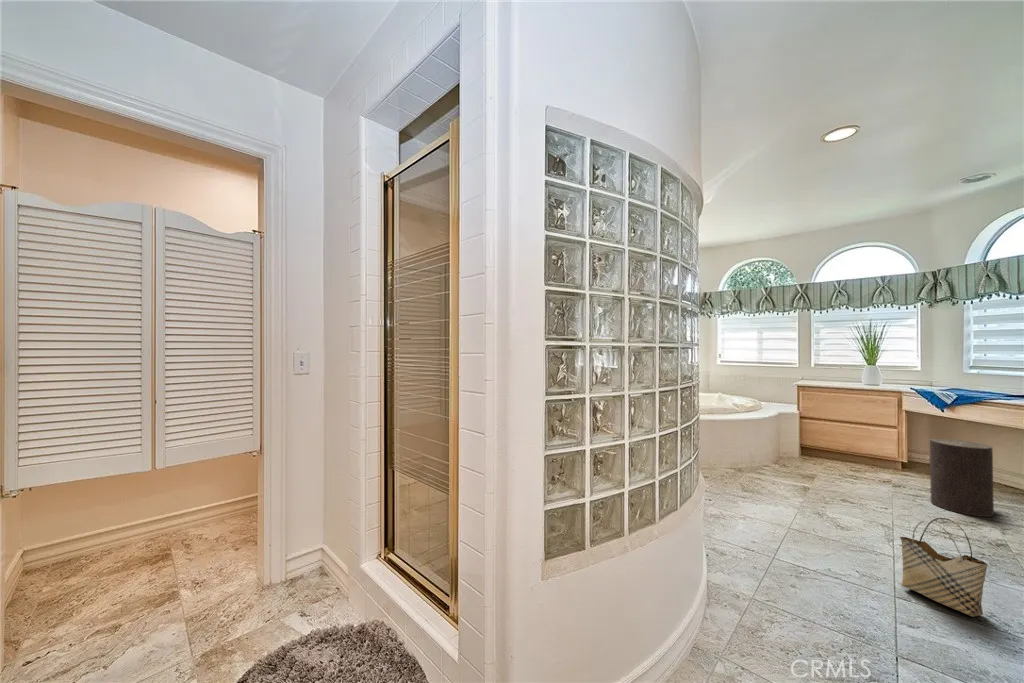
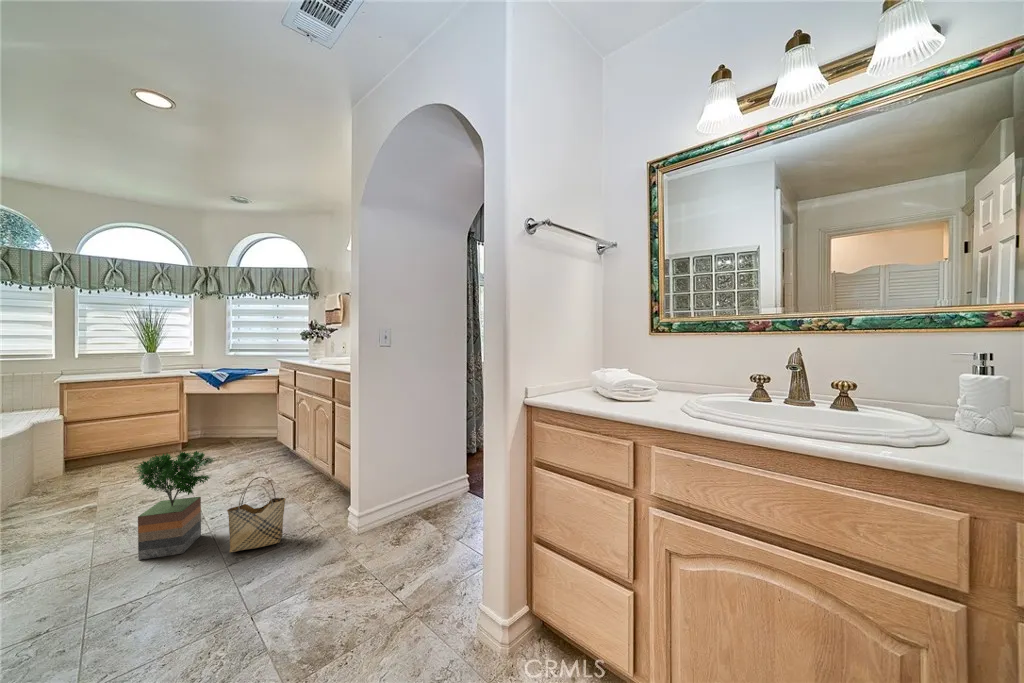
stool: present [930,438,994,517] -> none [215,410,256,470]
potted tree: none [817,454,897,558] -> present [136,451,214,560]

